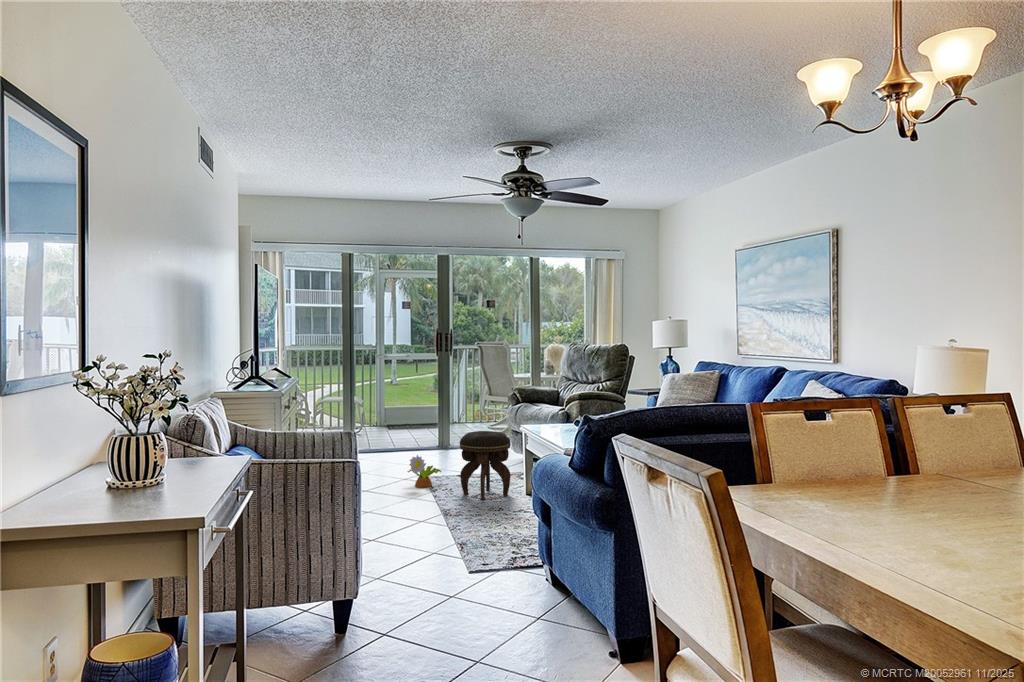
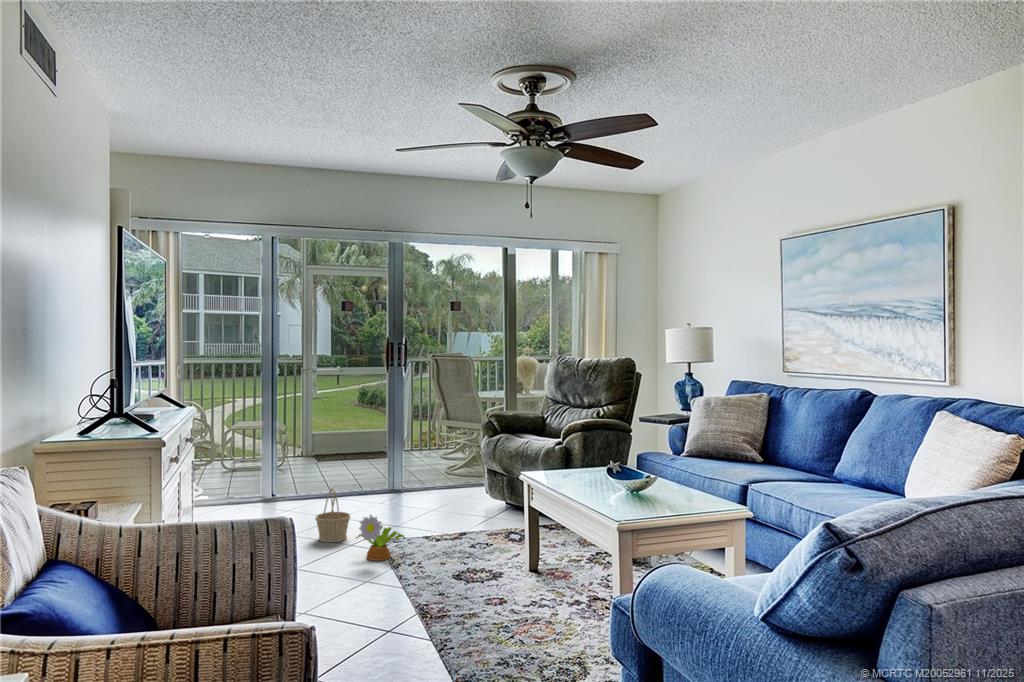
footstool: present [460,431,511,500] -> none [435,480,509,583]
basket: none [381,439,406,477] -> present [315,488,350,542]

